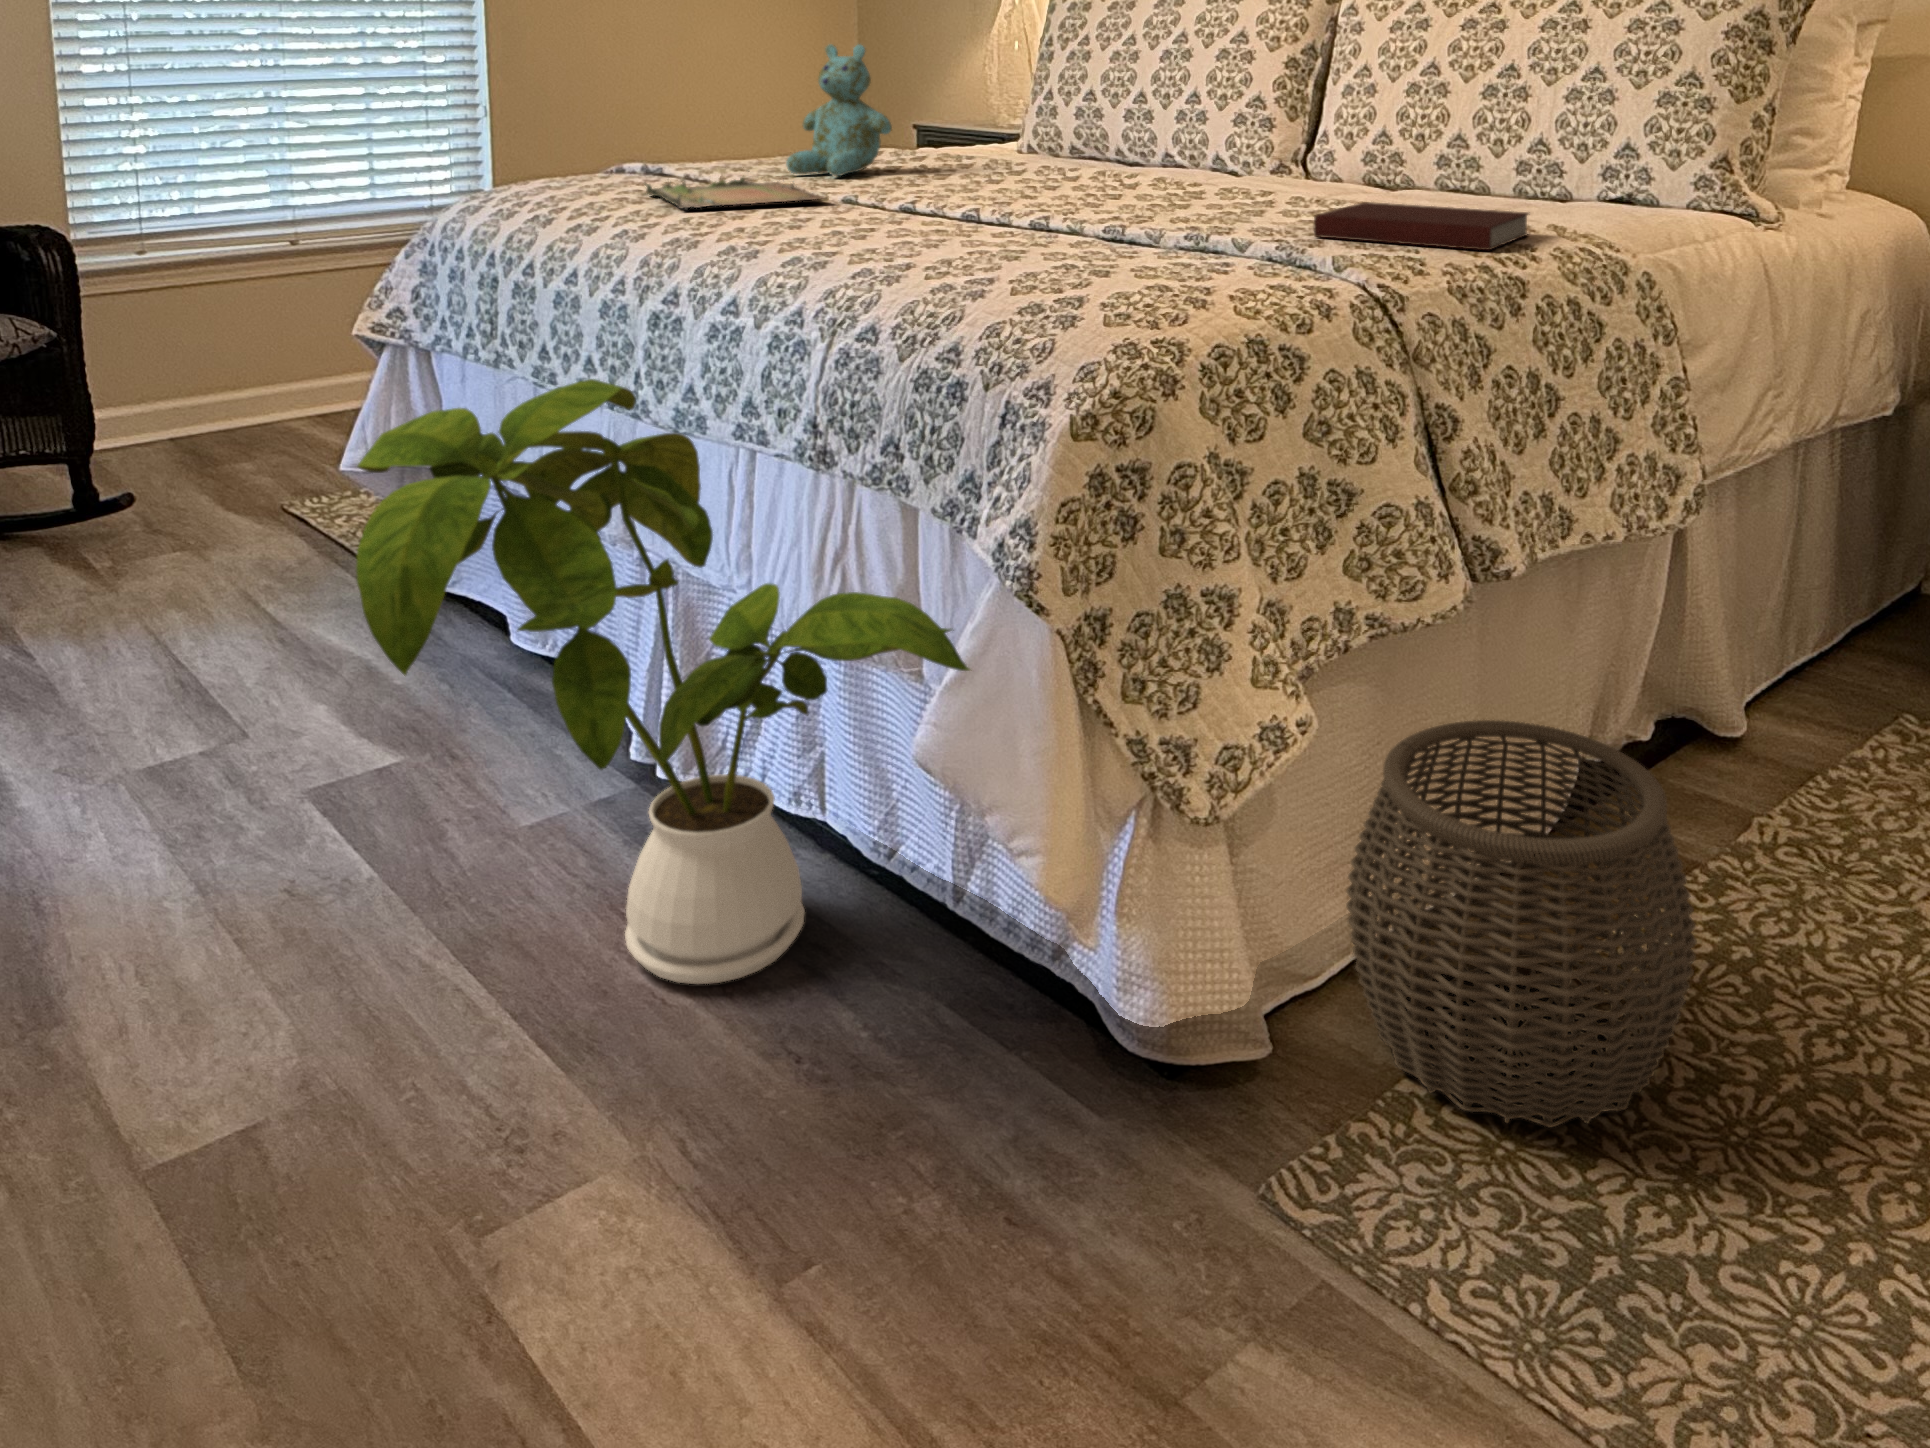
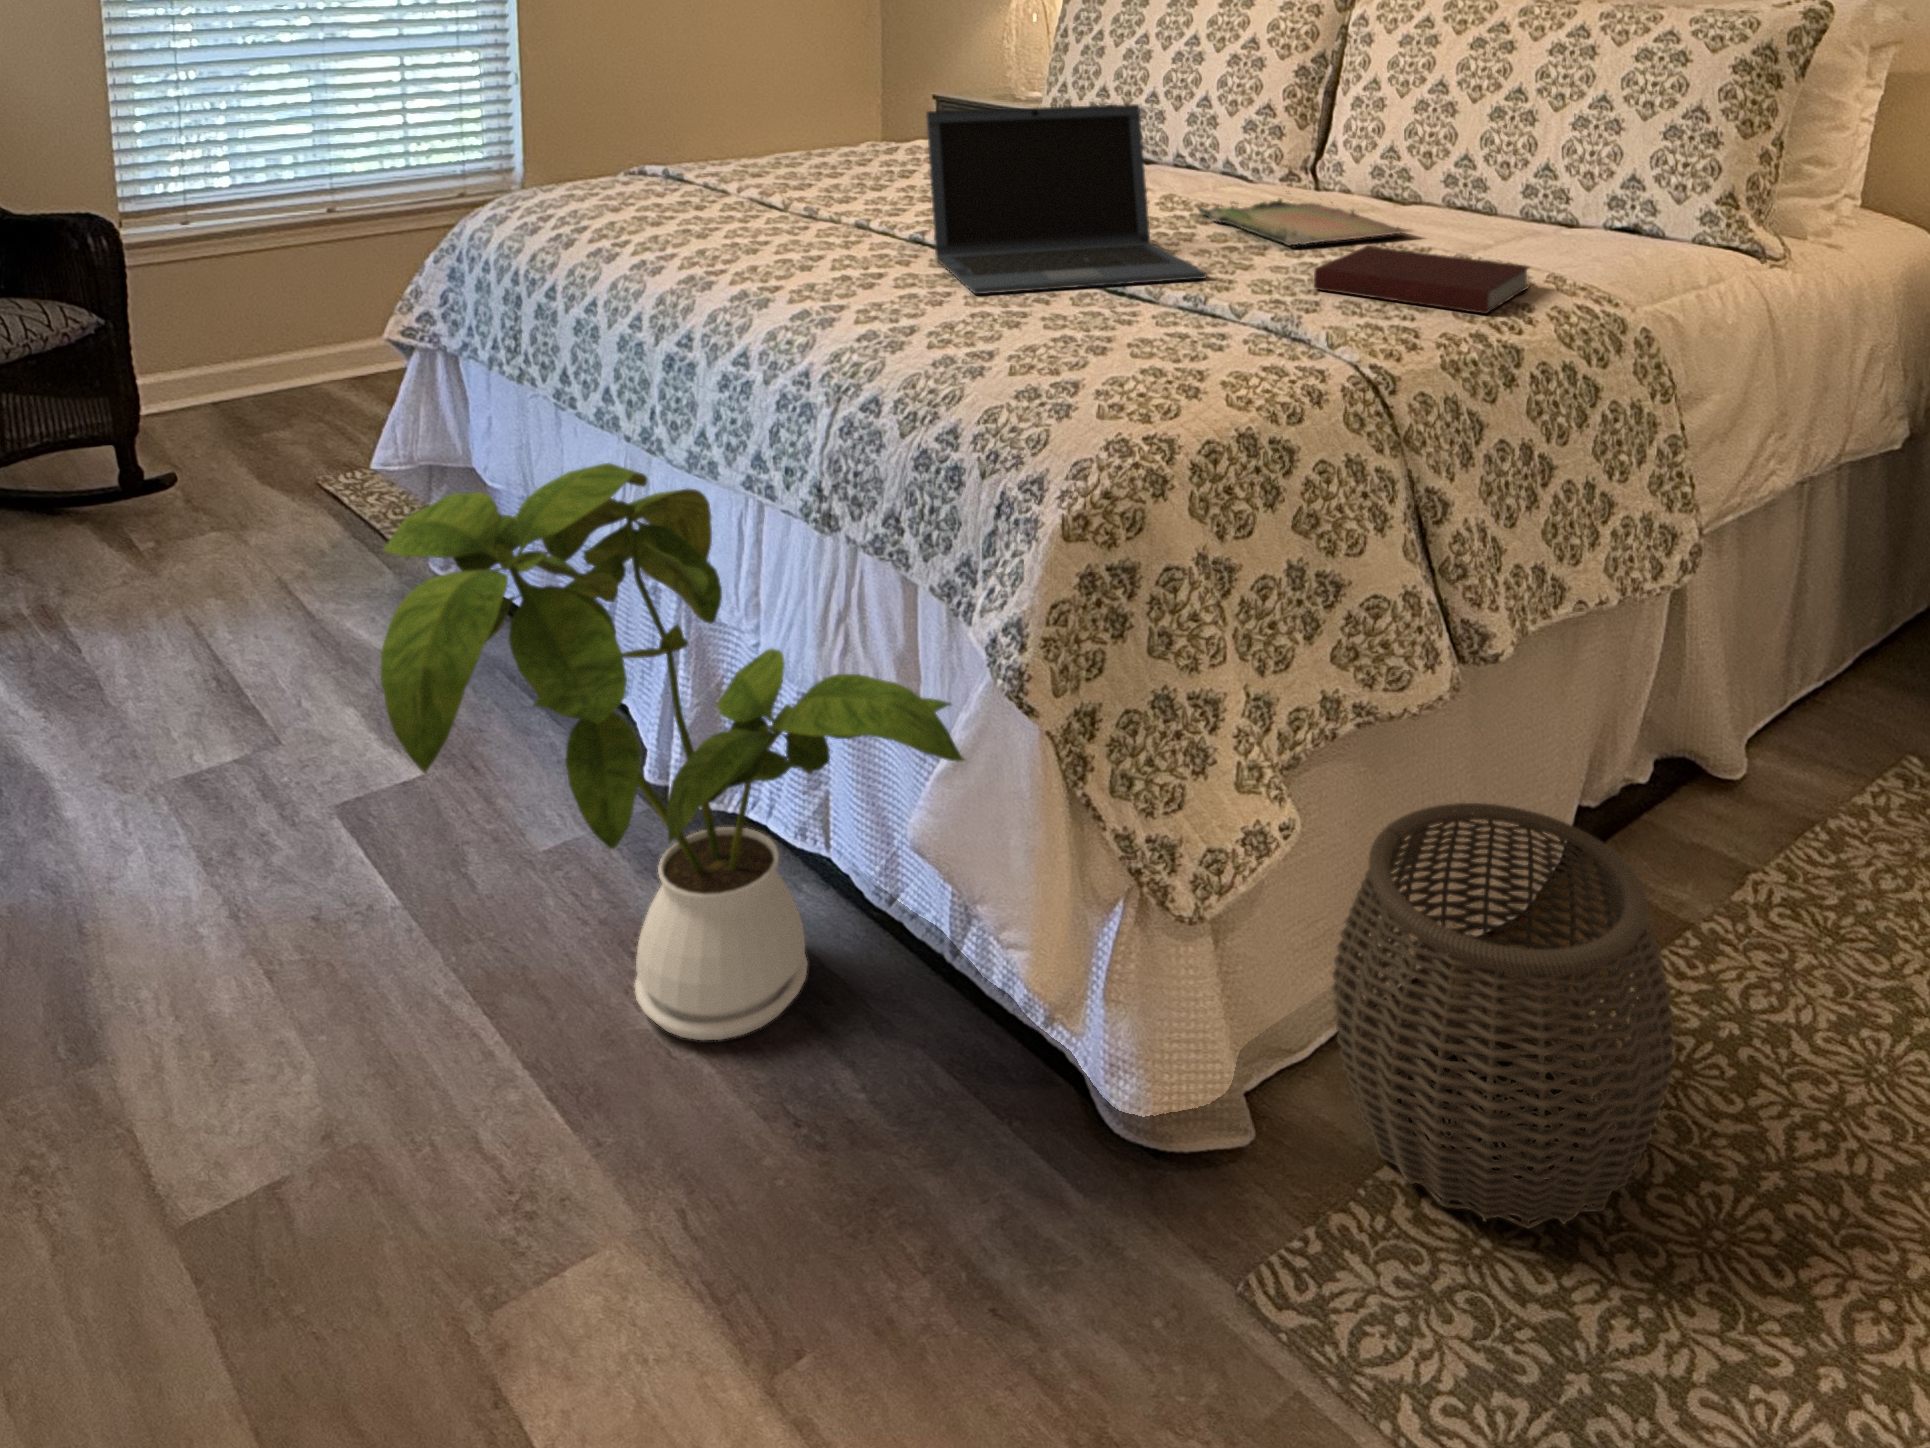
stuffed bear: present [786,44,892,176] -> none [802,52,906,186]
laptop: none [916,68,1204,242] -> present [926,104,1207,294]
tray: present [645,171,824,209] -> present [1197,198,1411,245]

